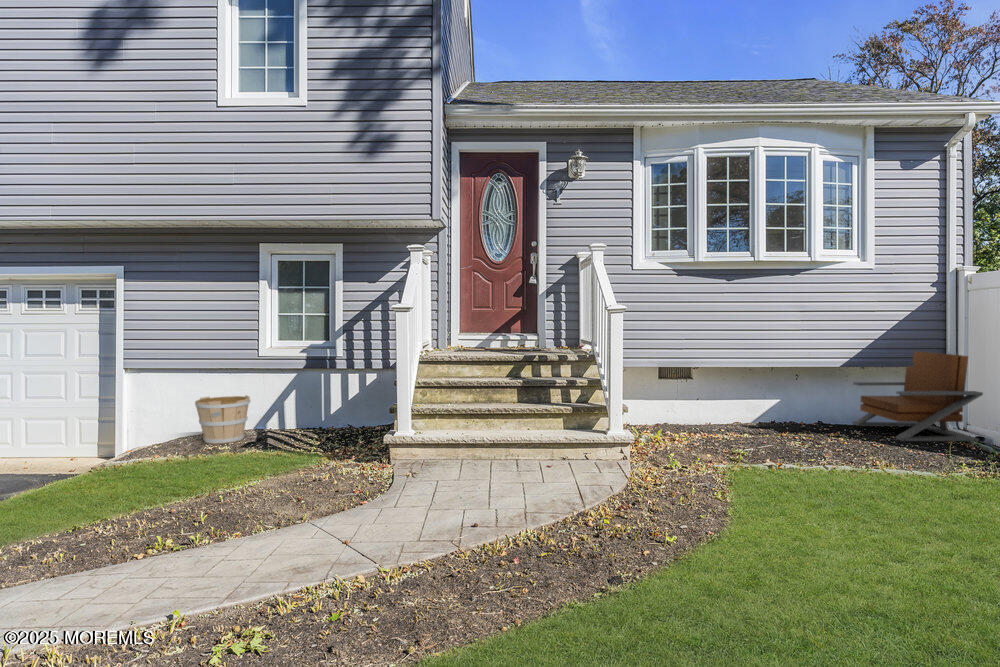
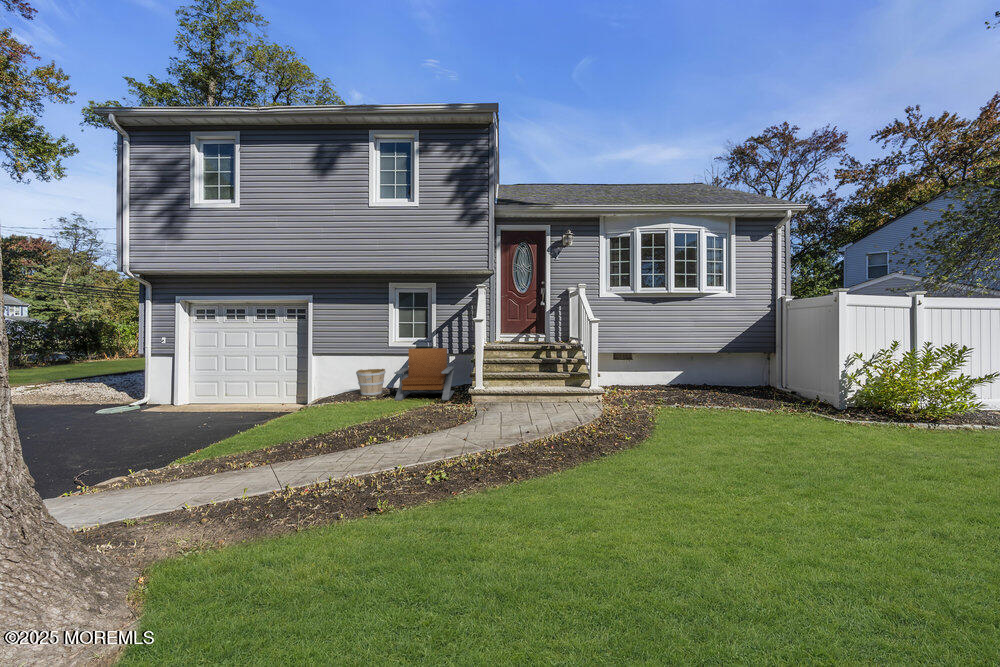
lounge chair: present [853,351,983,441] -> present [394,348,454,400]

